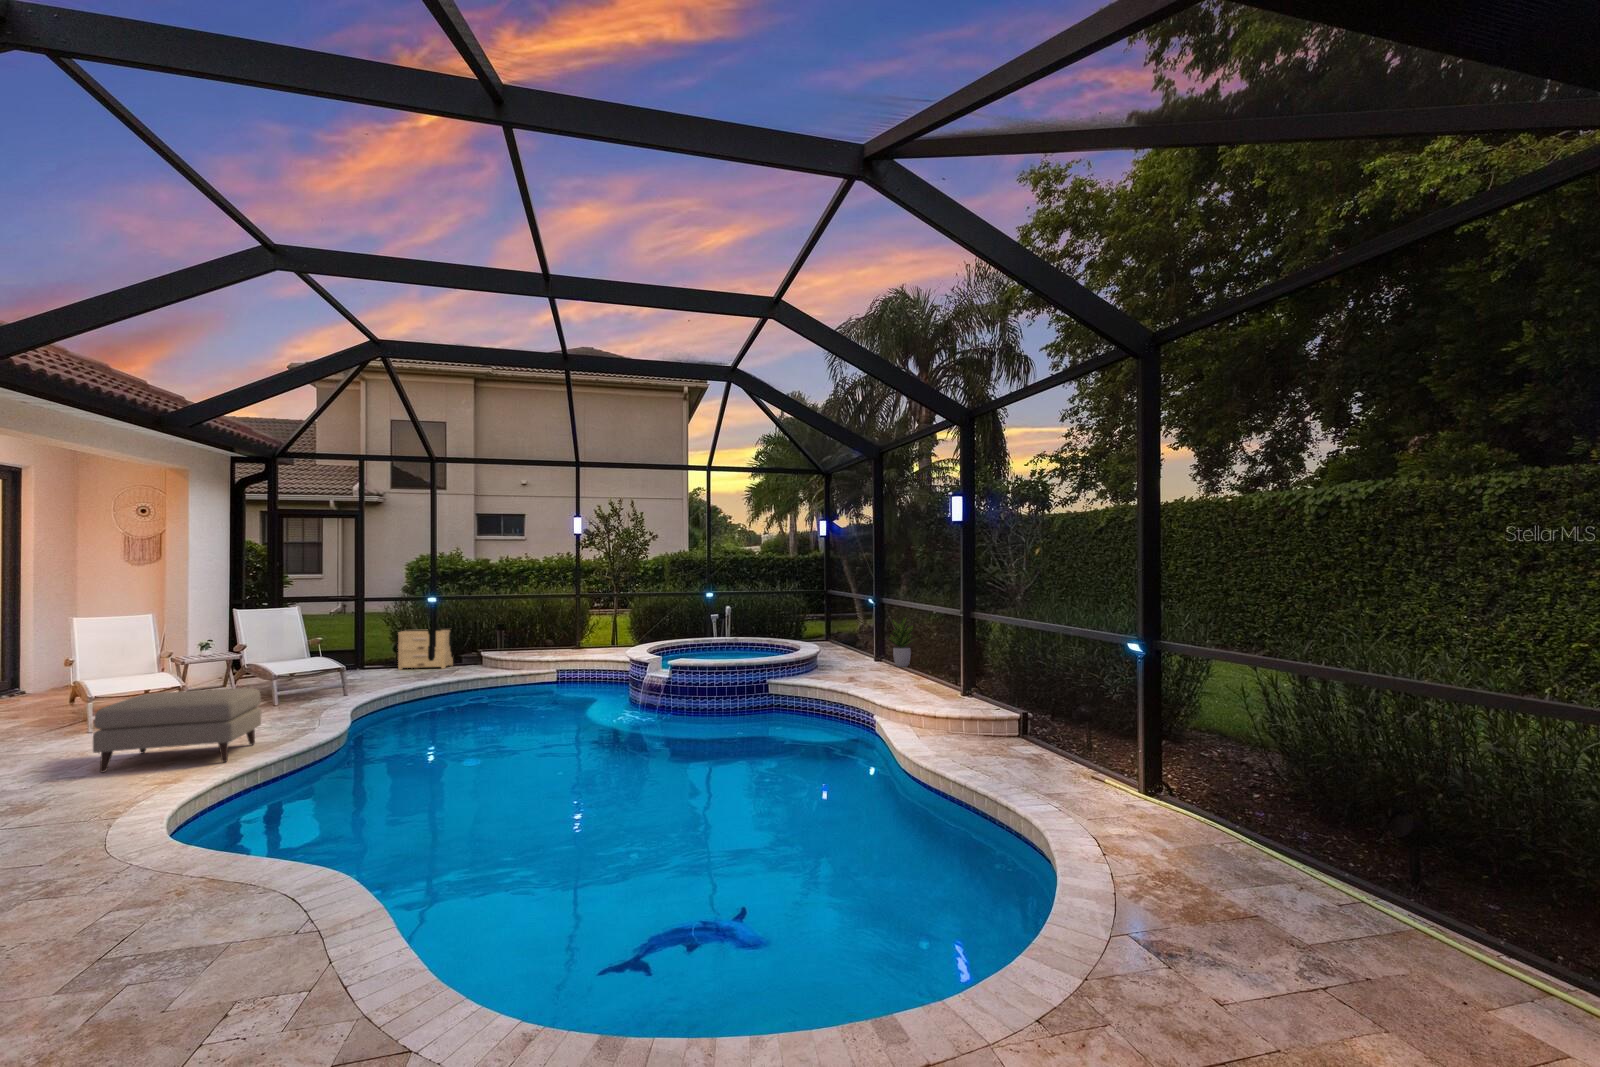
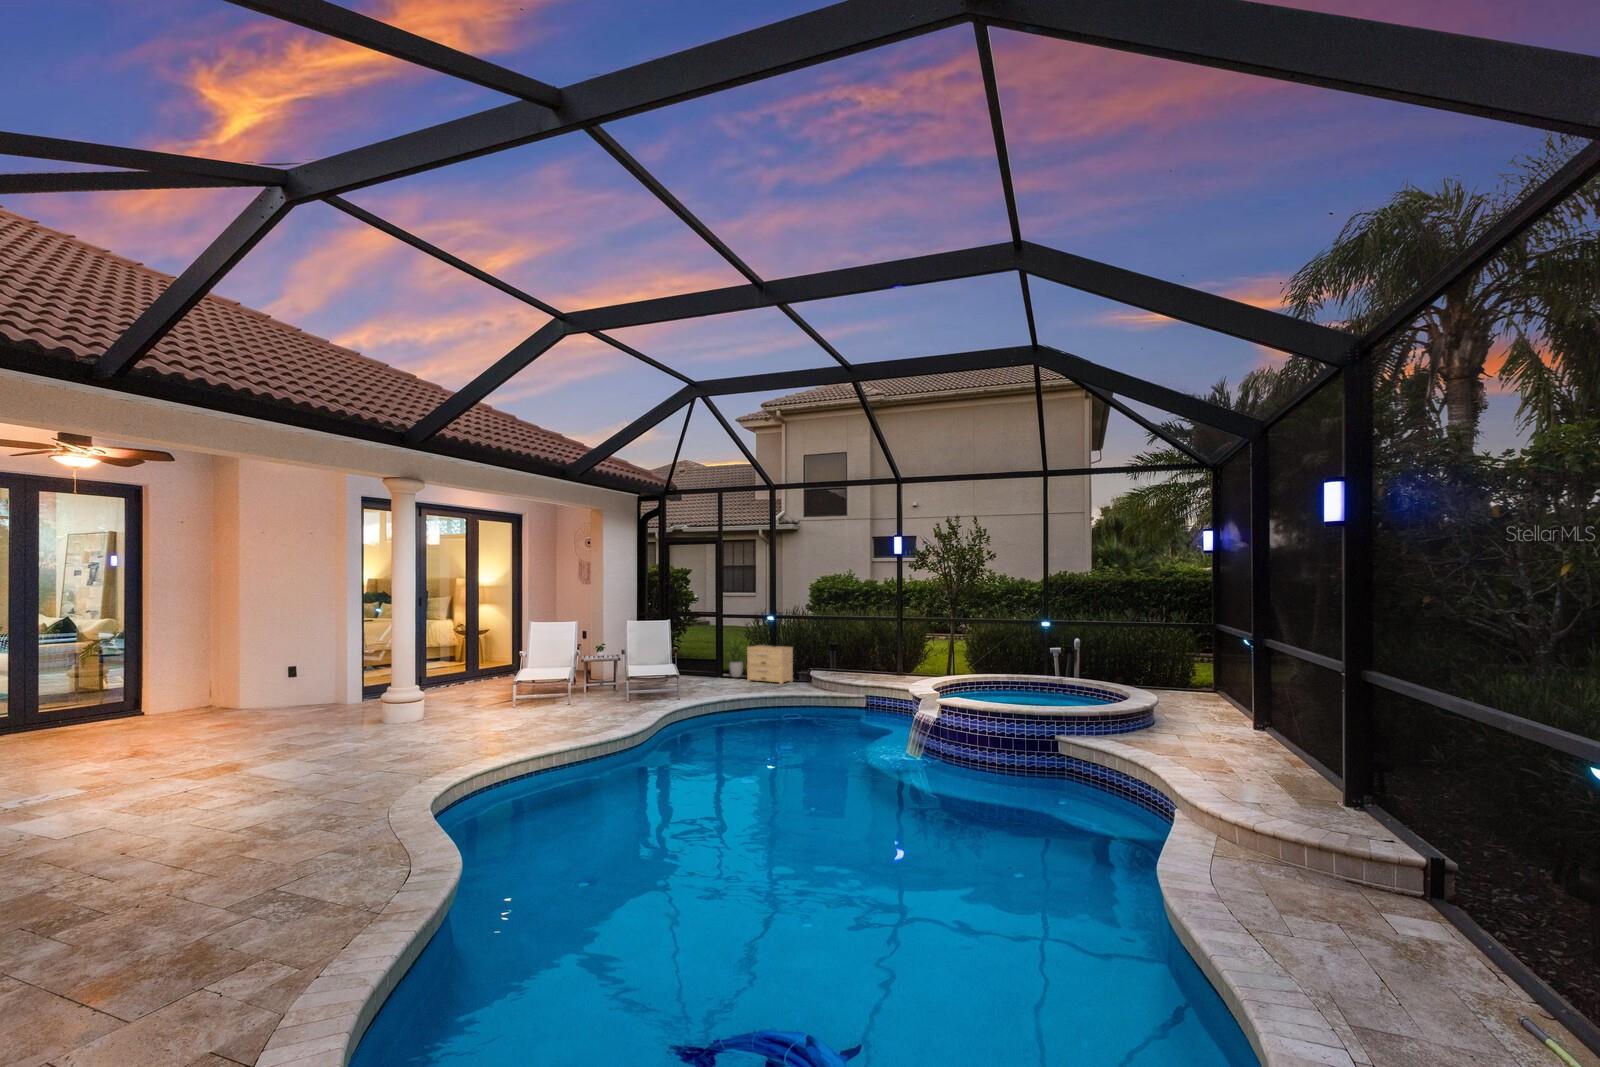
potted plant: present [888,618,916,667] -> present [725,639,745,677]
ottoman: present [93,688,261,772] -> none [465,686,573,746]

